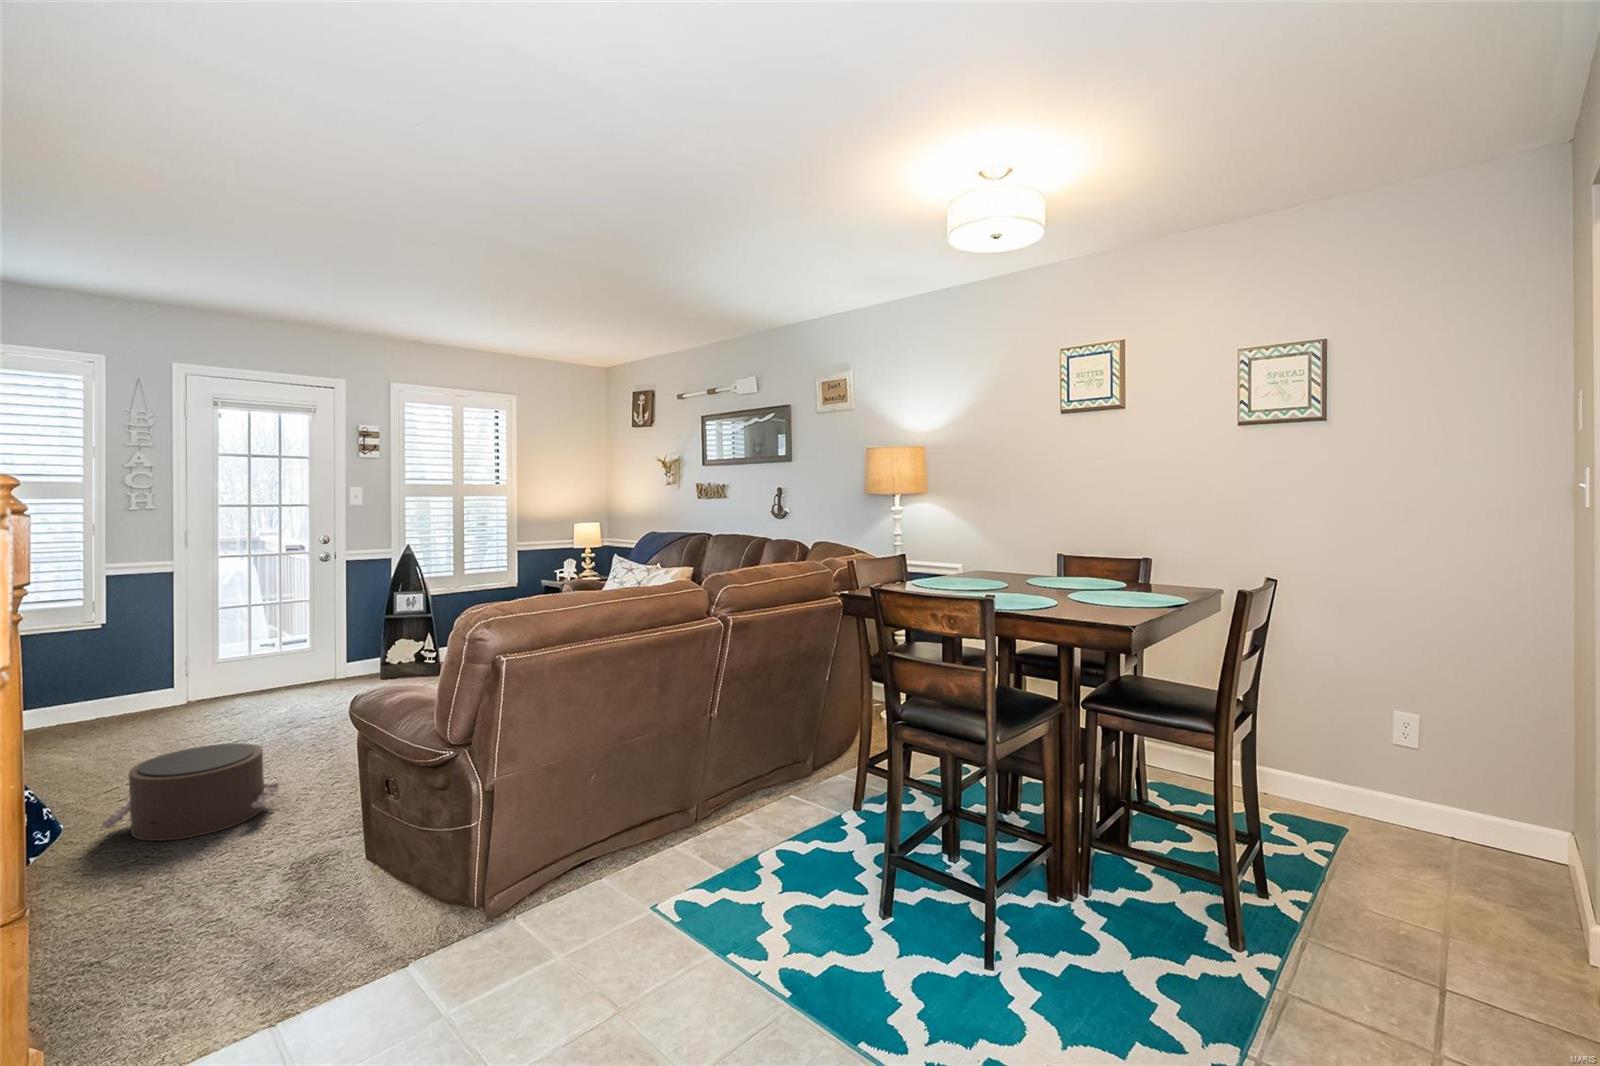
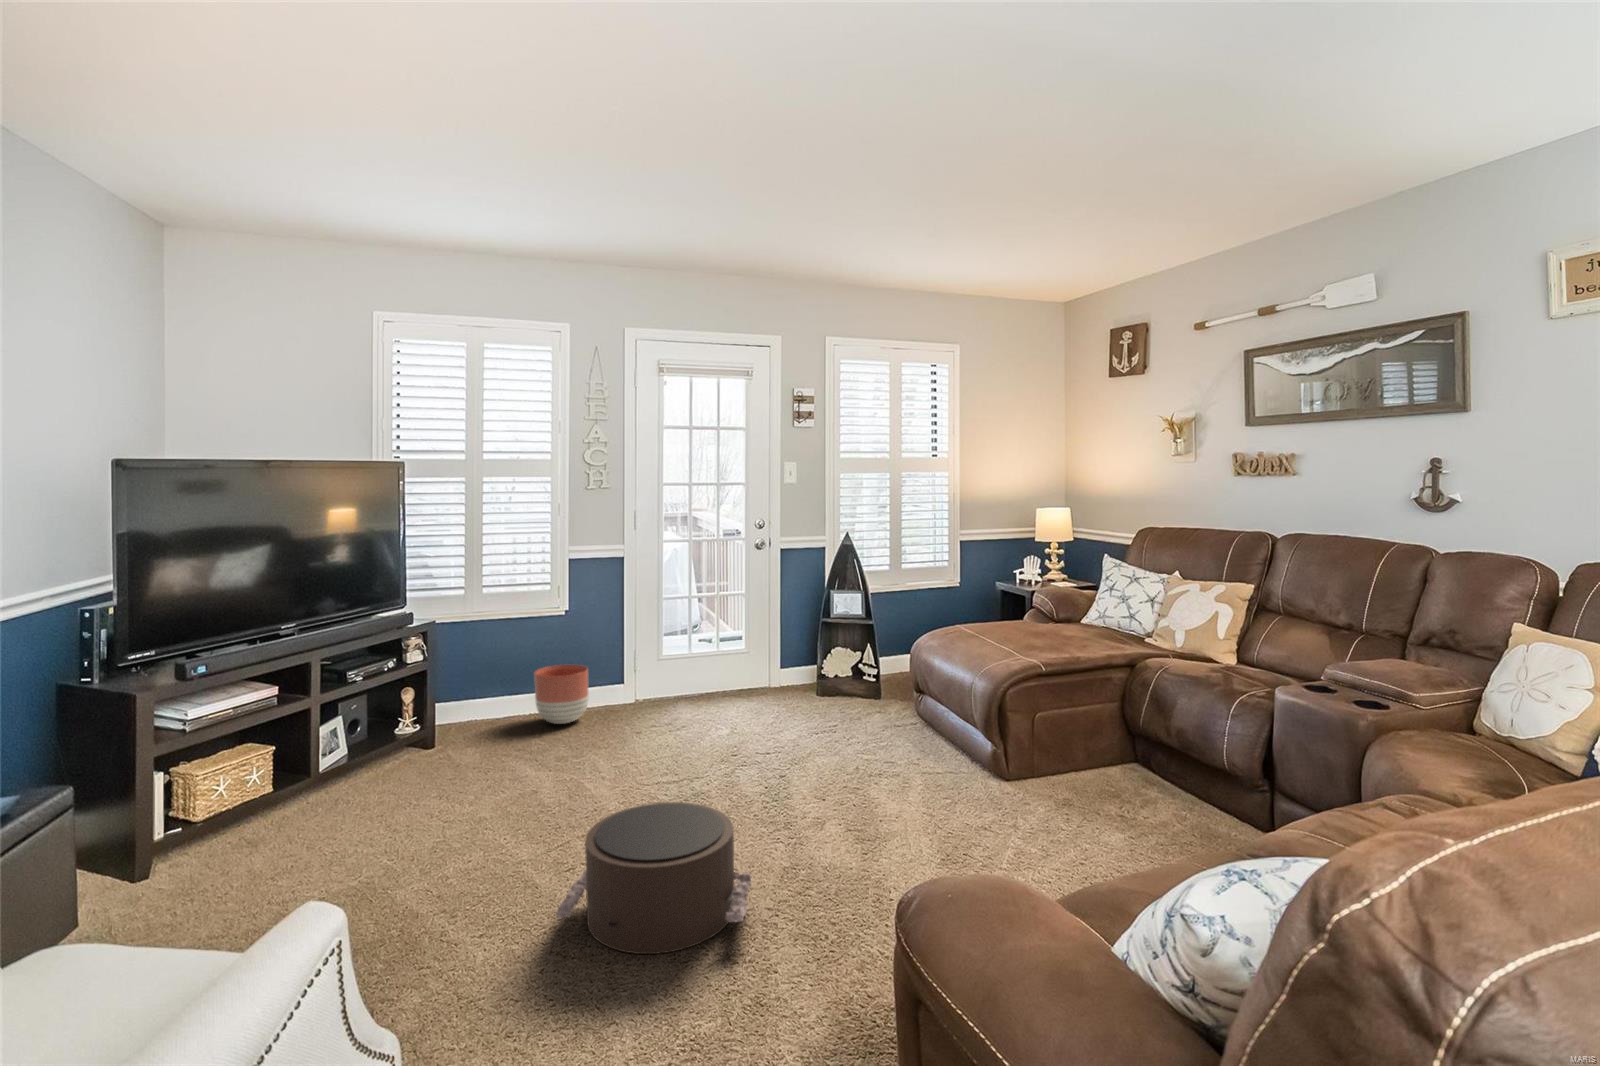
planter: none [71,672,135,726] -> present [534,665,588,724]

